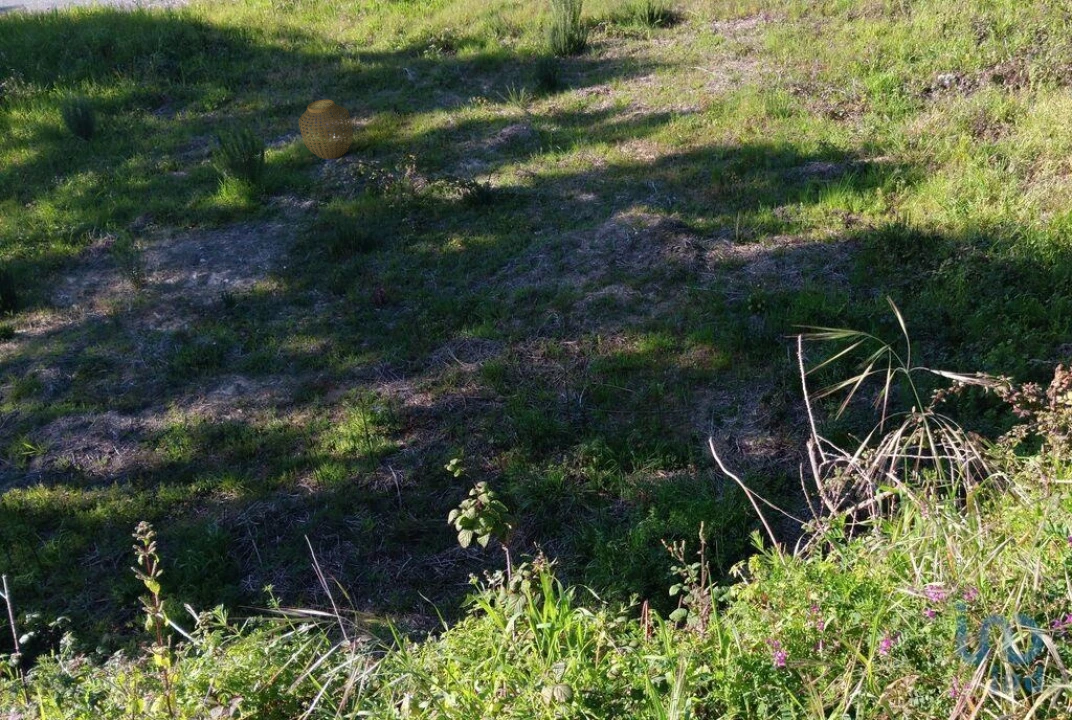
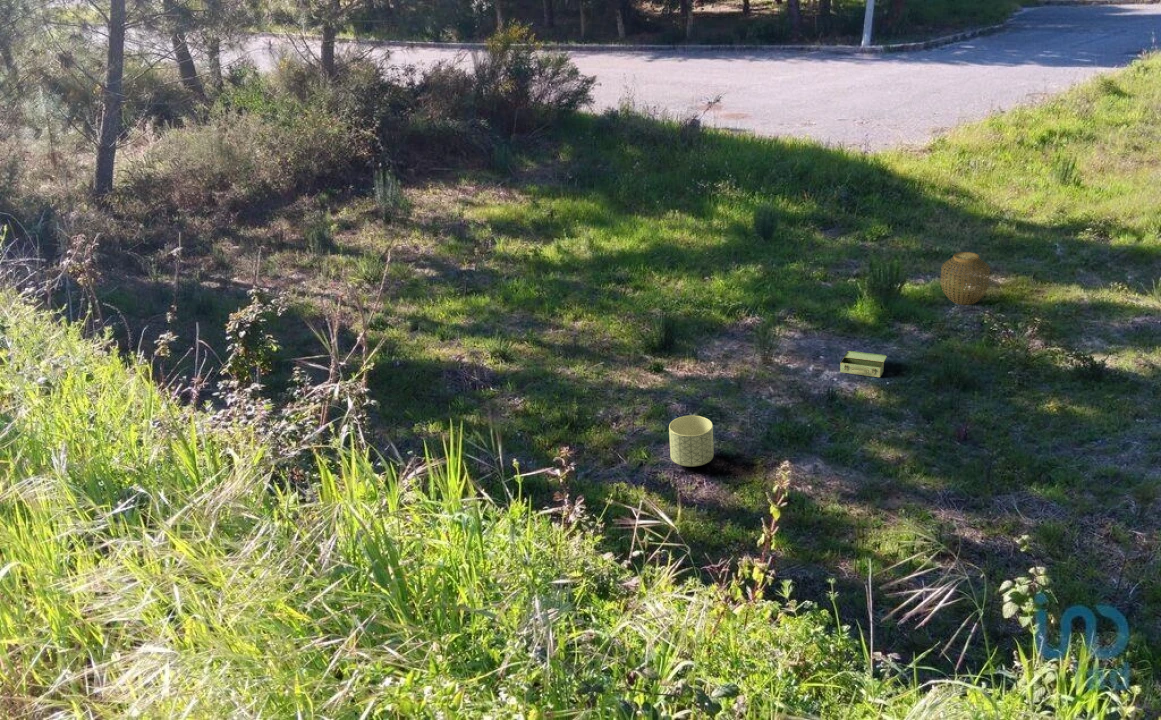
toolbox: none [225,237,276,270] -> present [840,351,887,377]
planter: none [47,374,115,440] -> present [669,416,714,466]

